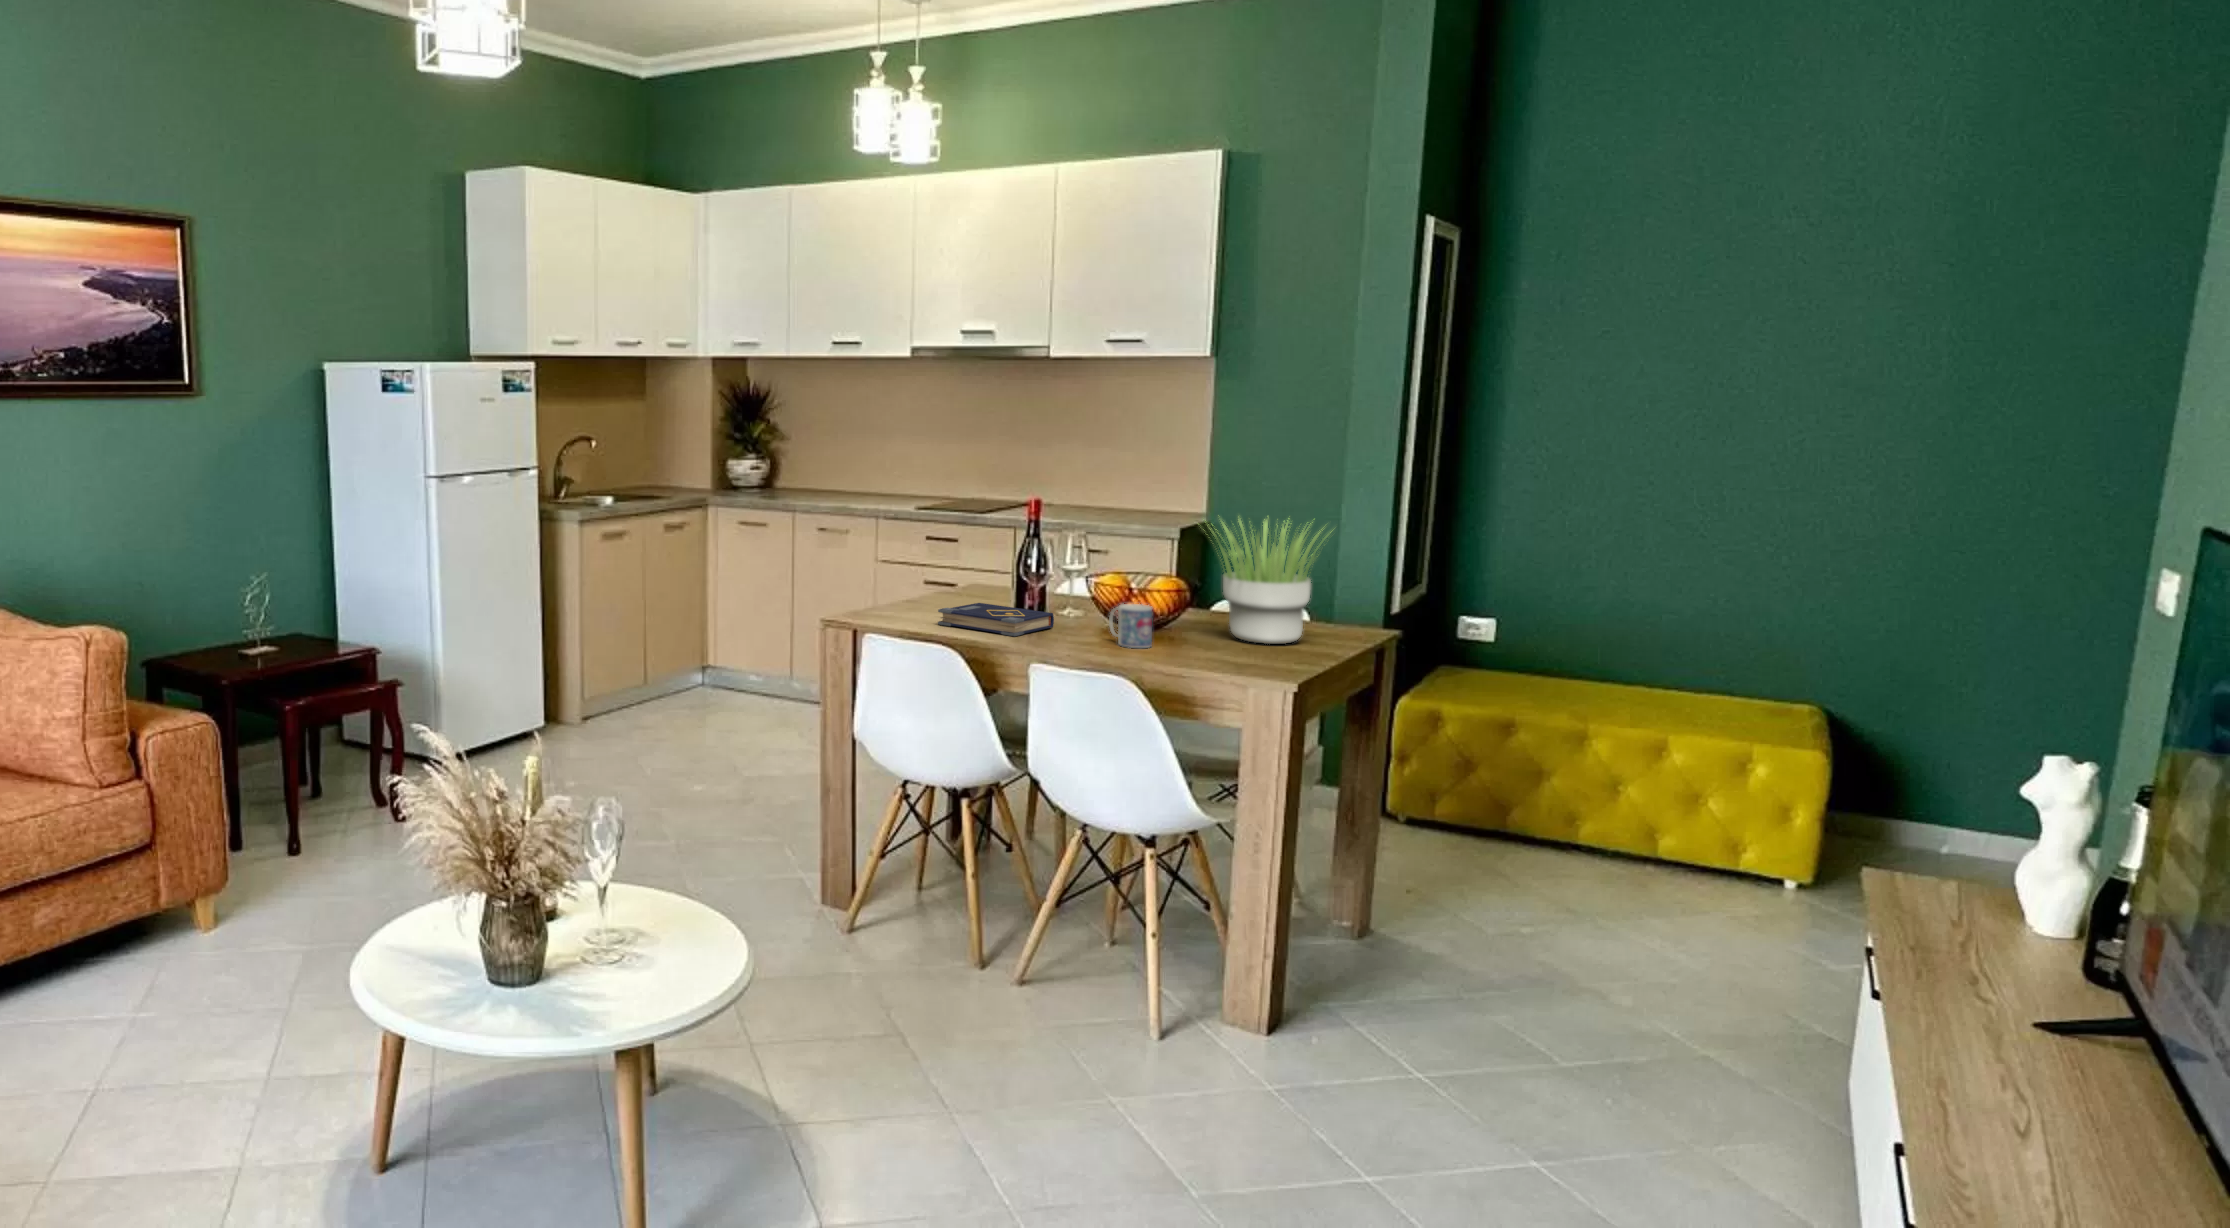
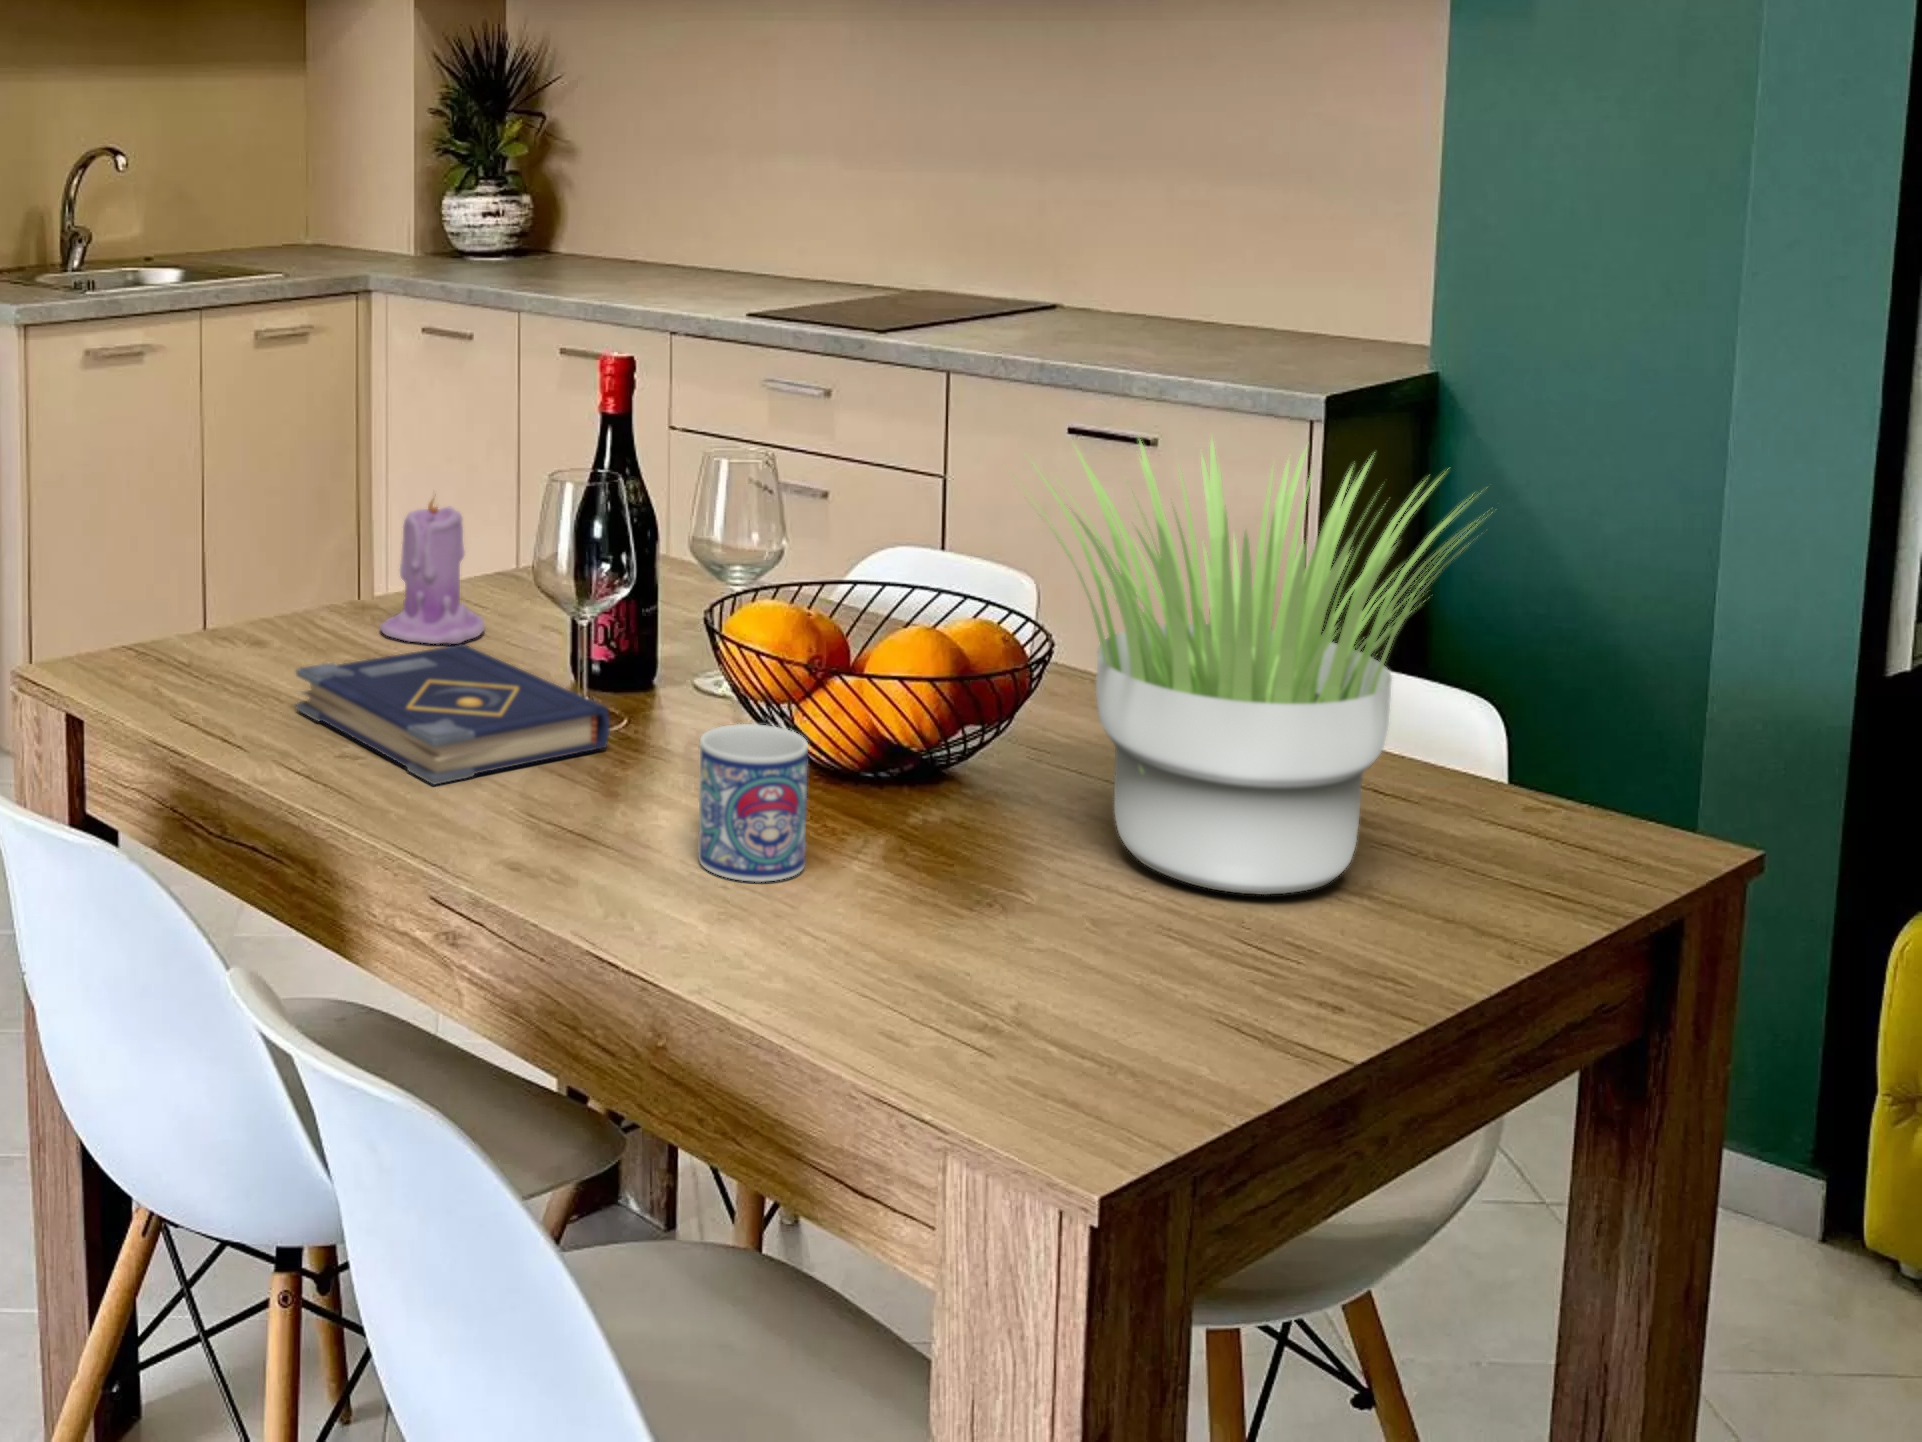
candle: none [924,554,962,609] -> present [380,498,485,644]

